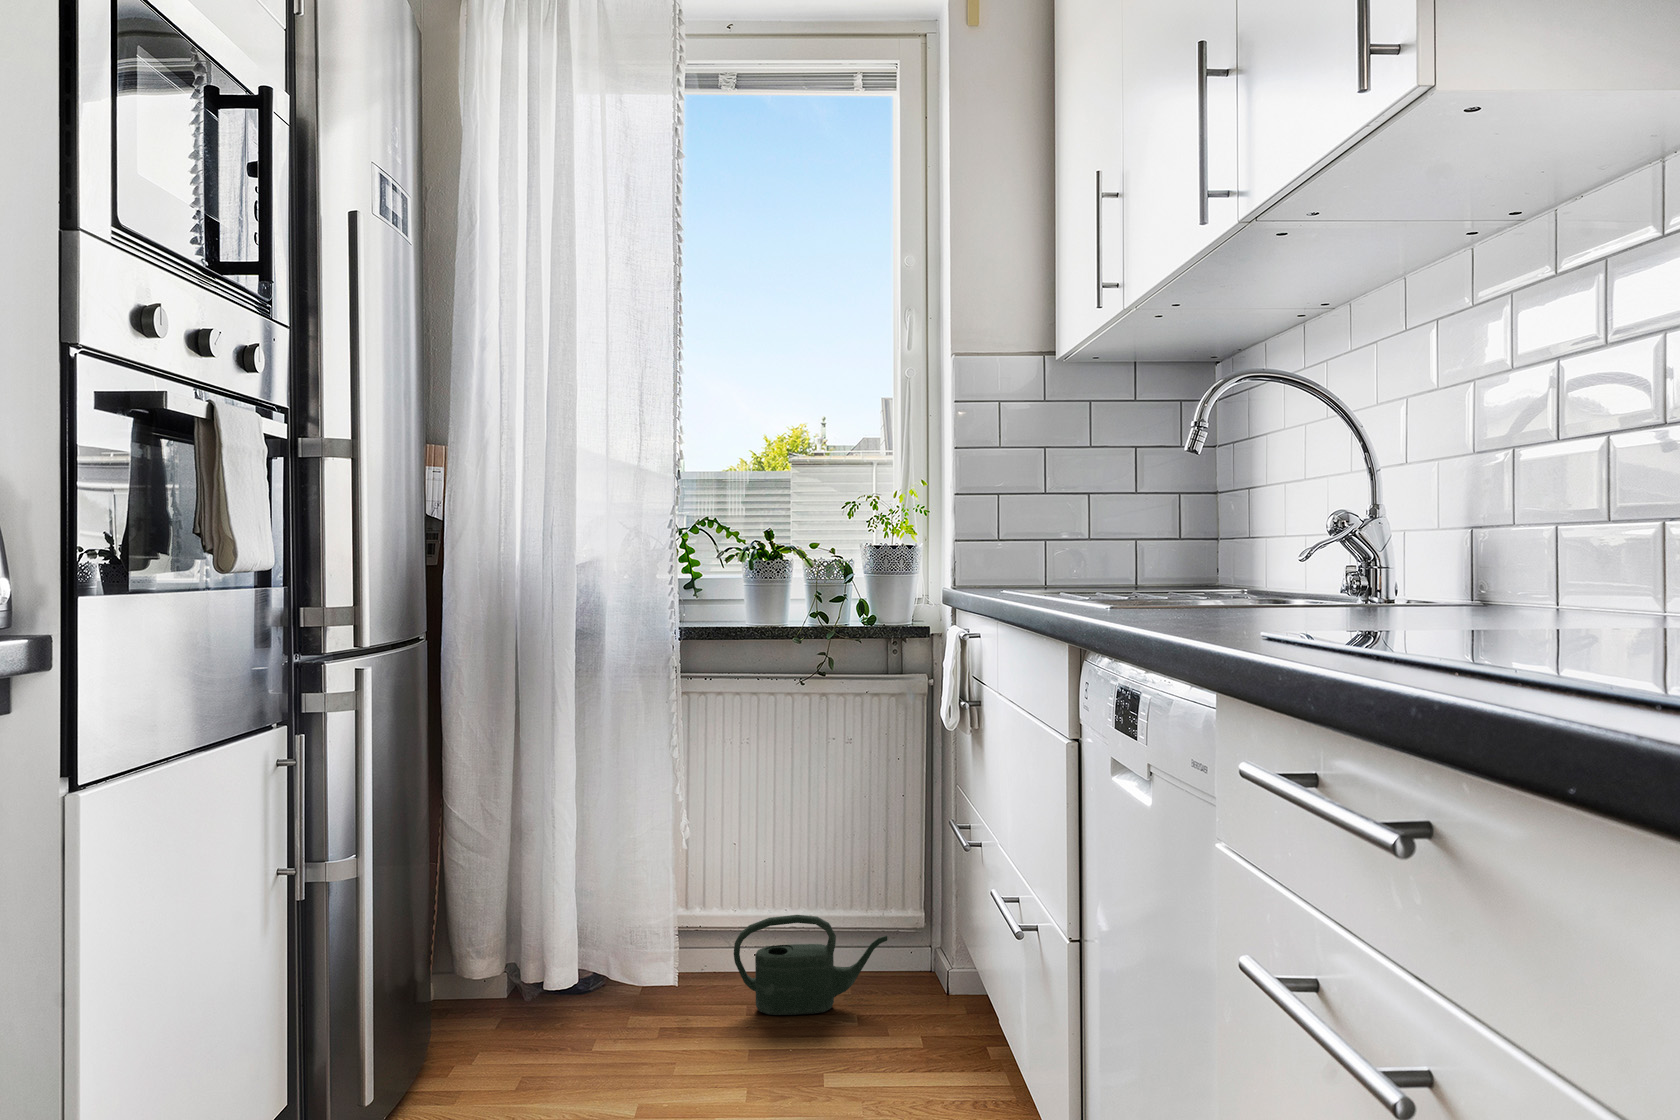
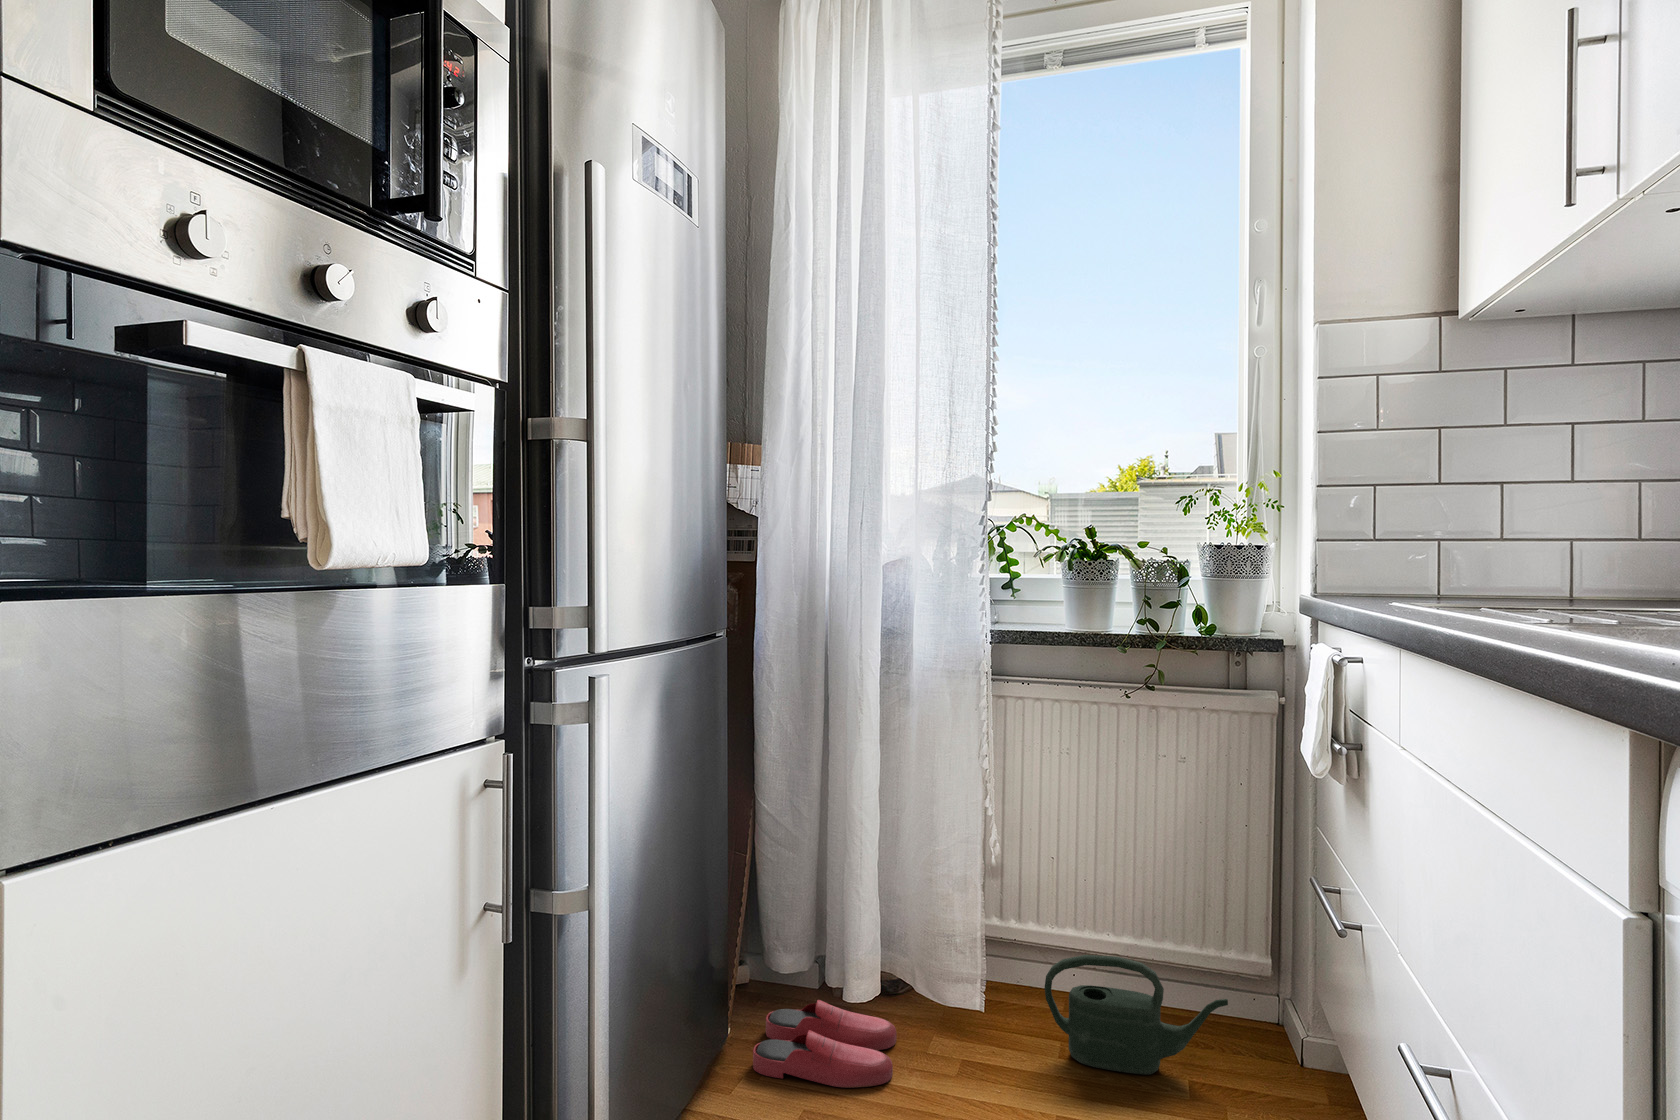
slippers: none [451,1002,595,1076] -> present [753,1000,896,1088]

